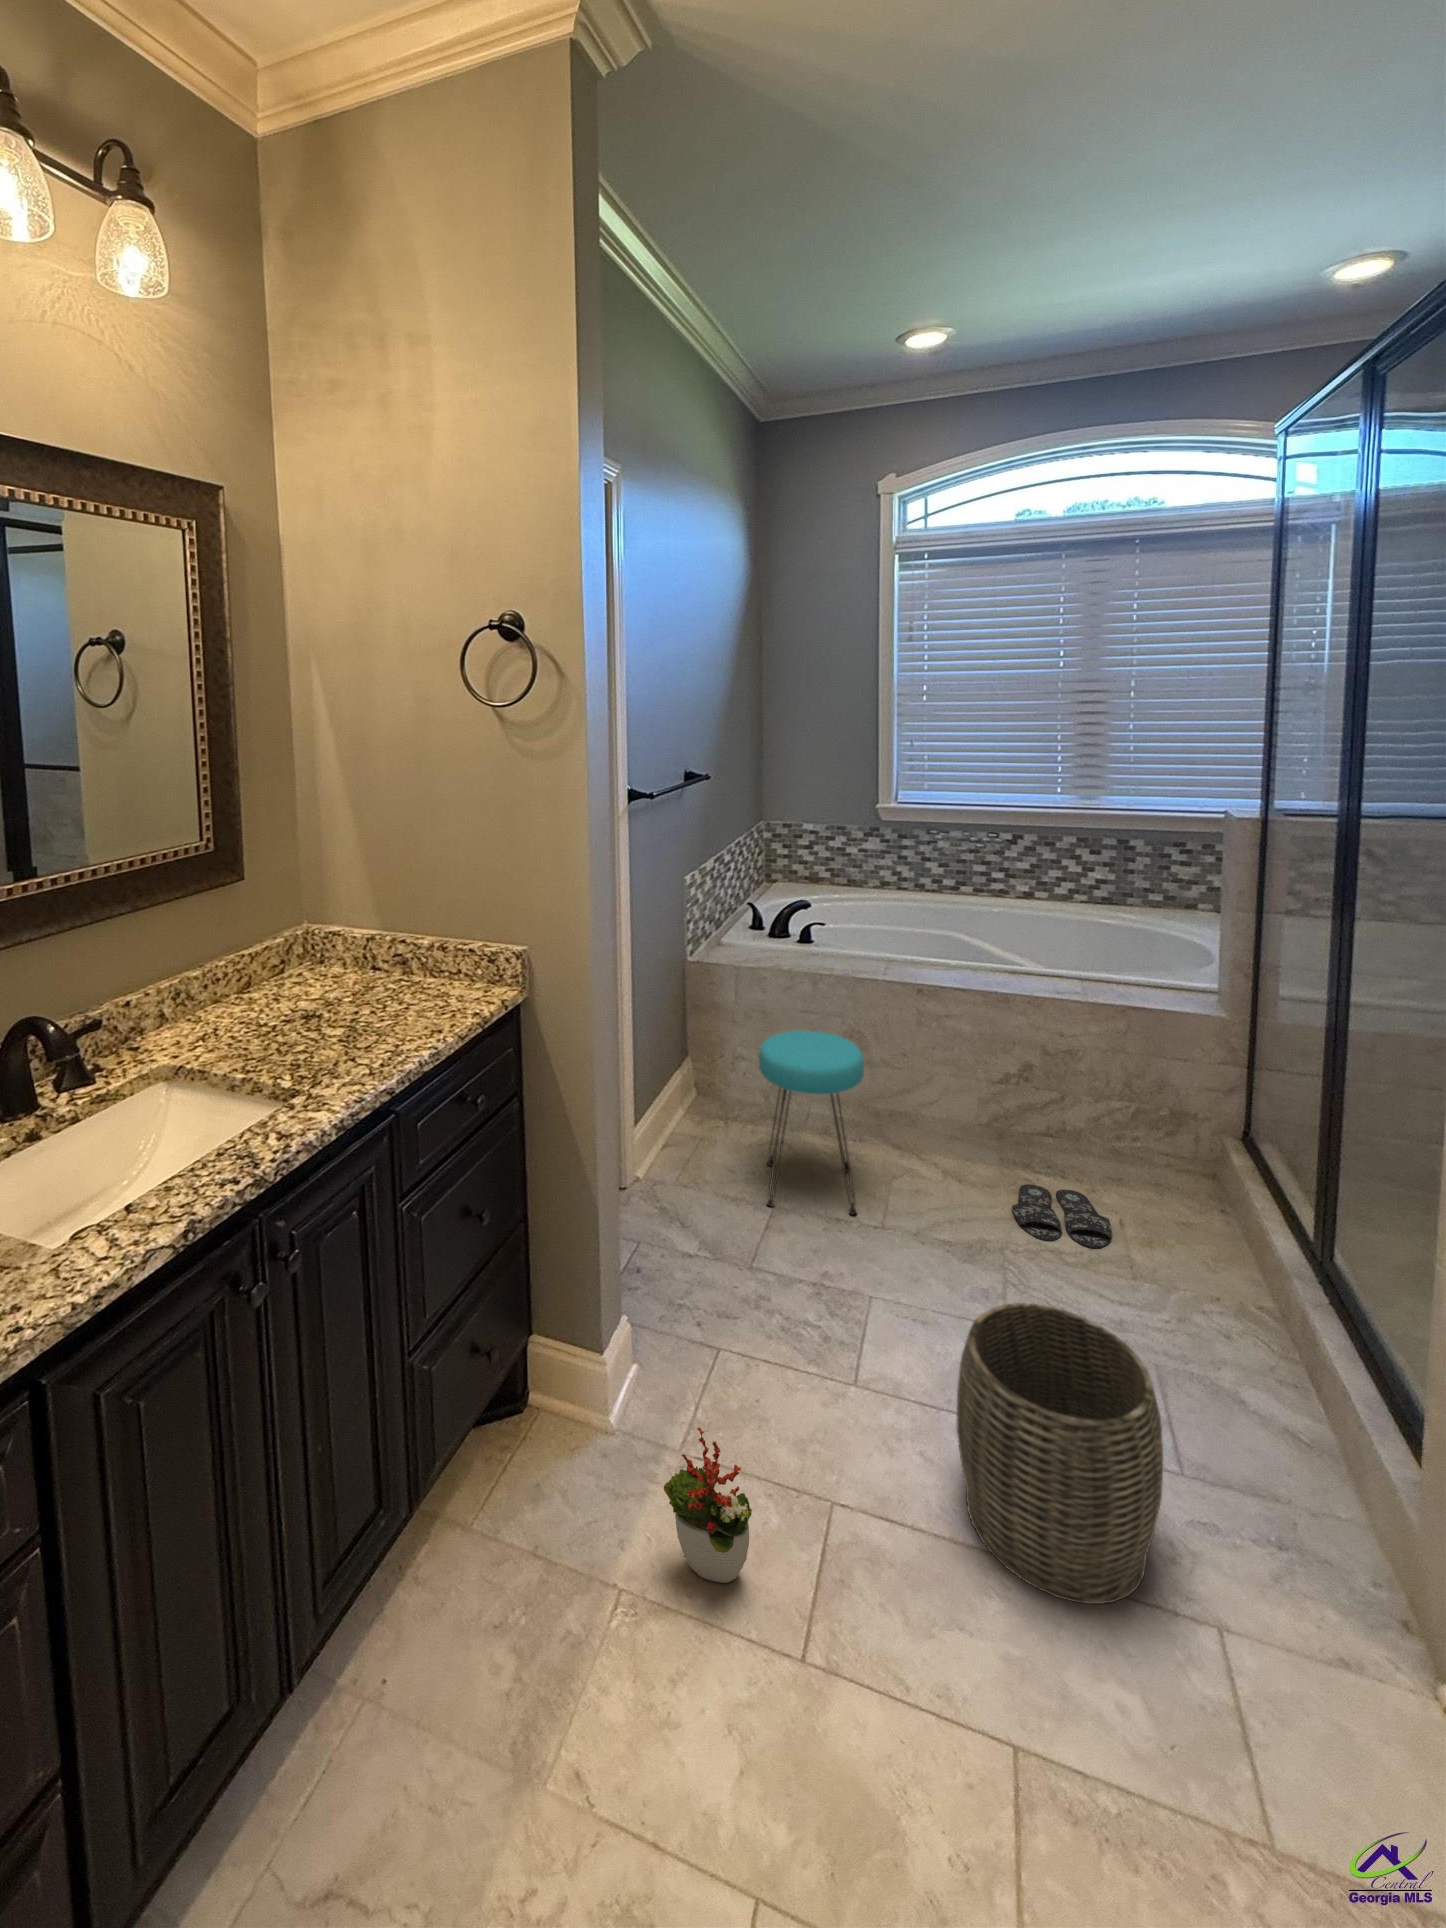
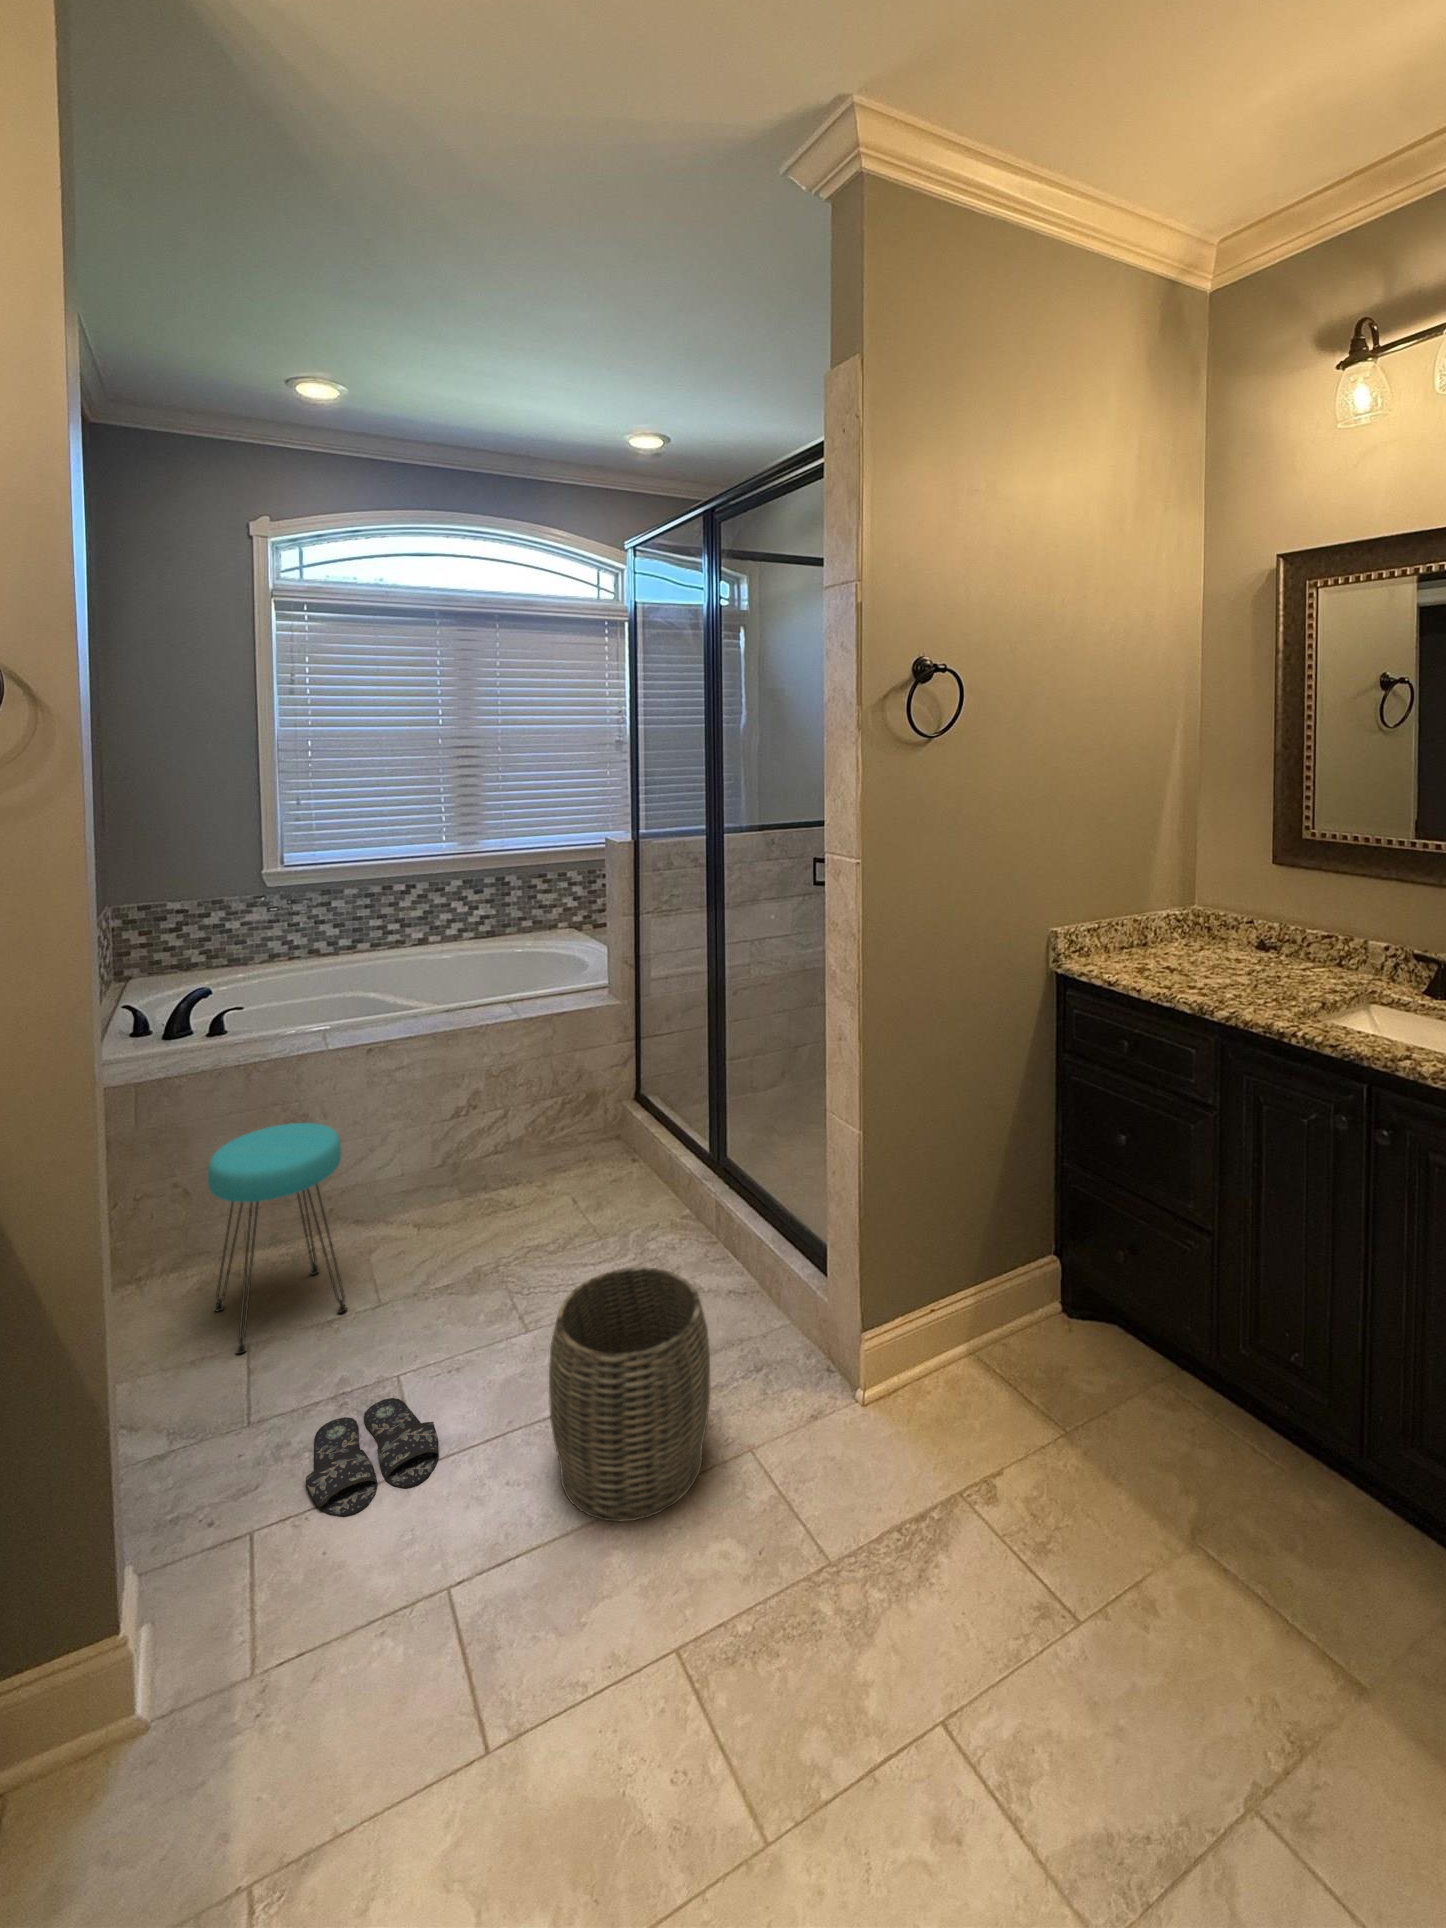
slippers: present [1012,1184,1112,1249] -> present [306,1398,439,1517]
decorative plant: present [664,1427,752,1583] -> none [301,1597,415,1785]

